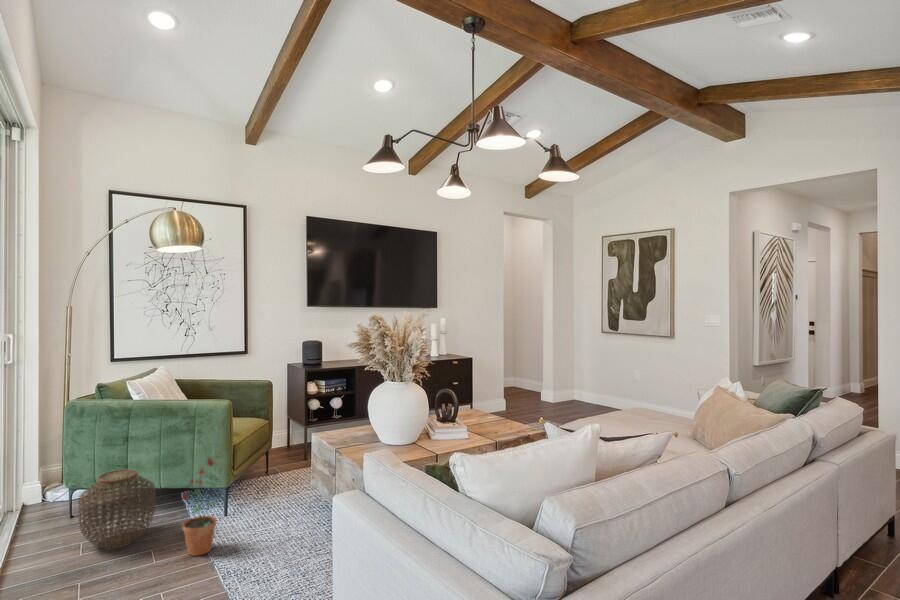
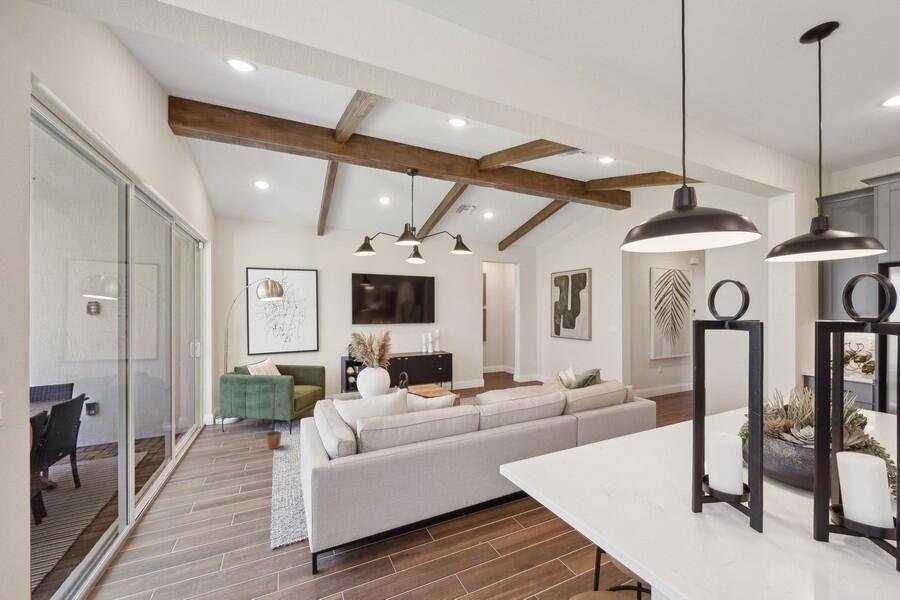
woven basket: present [79,469,155,549] -> none [223,408,257,444]

